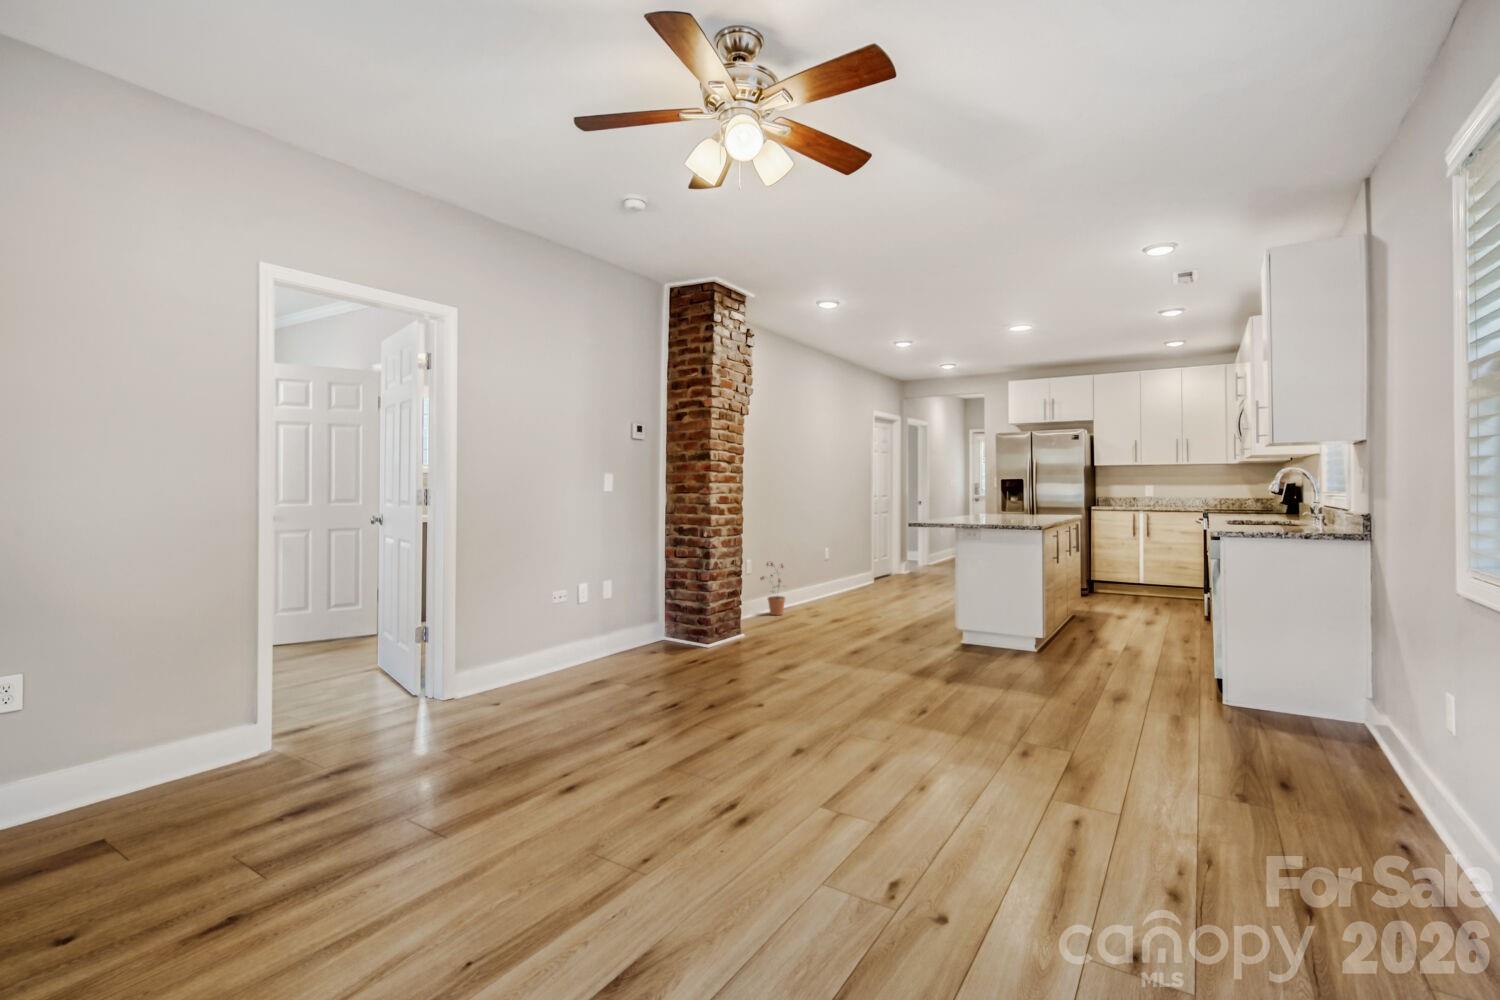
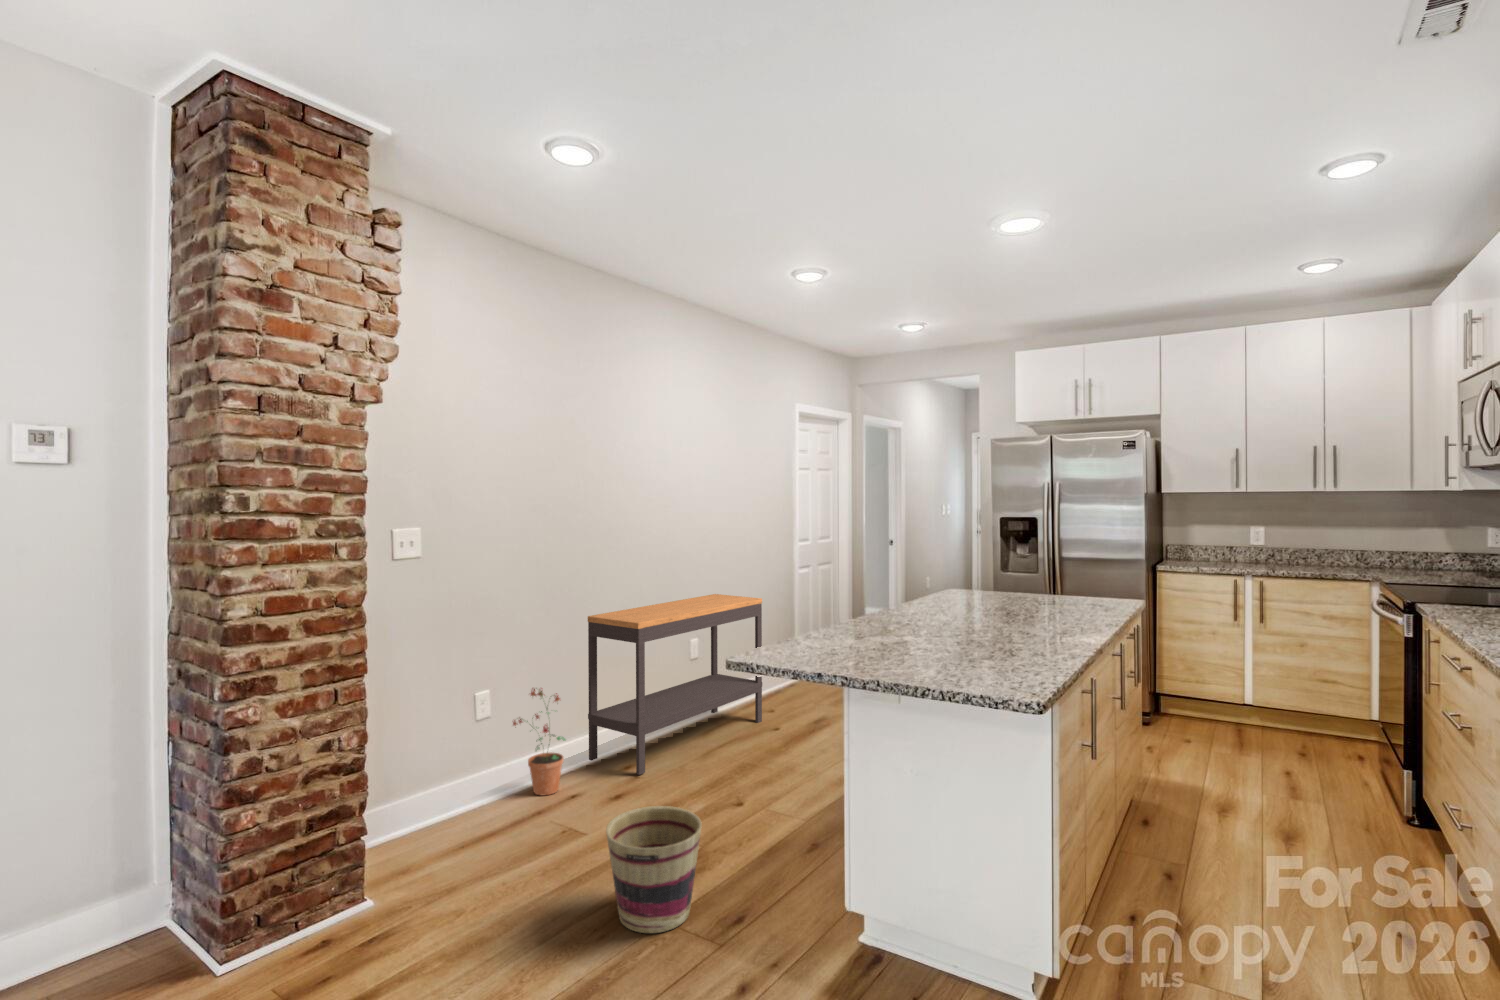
console table: none [786,524,867,610] -> present [588,594,762,775]
basket: none [849,597,891,641] -> present [606,806,702,933]

